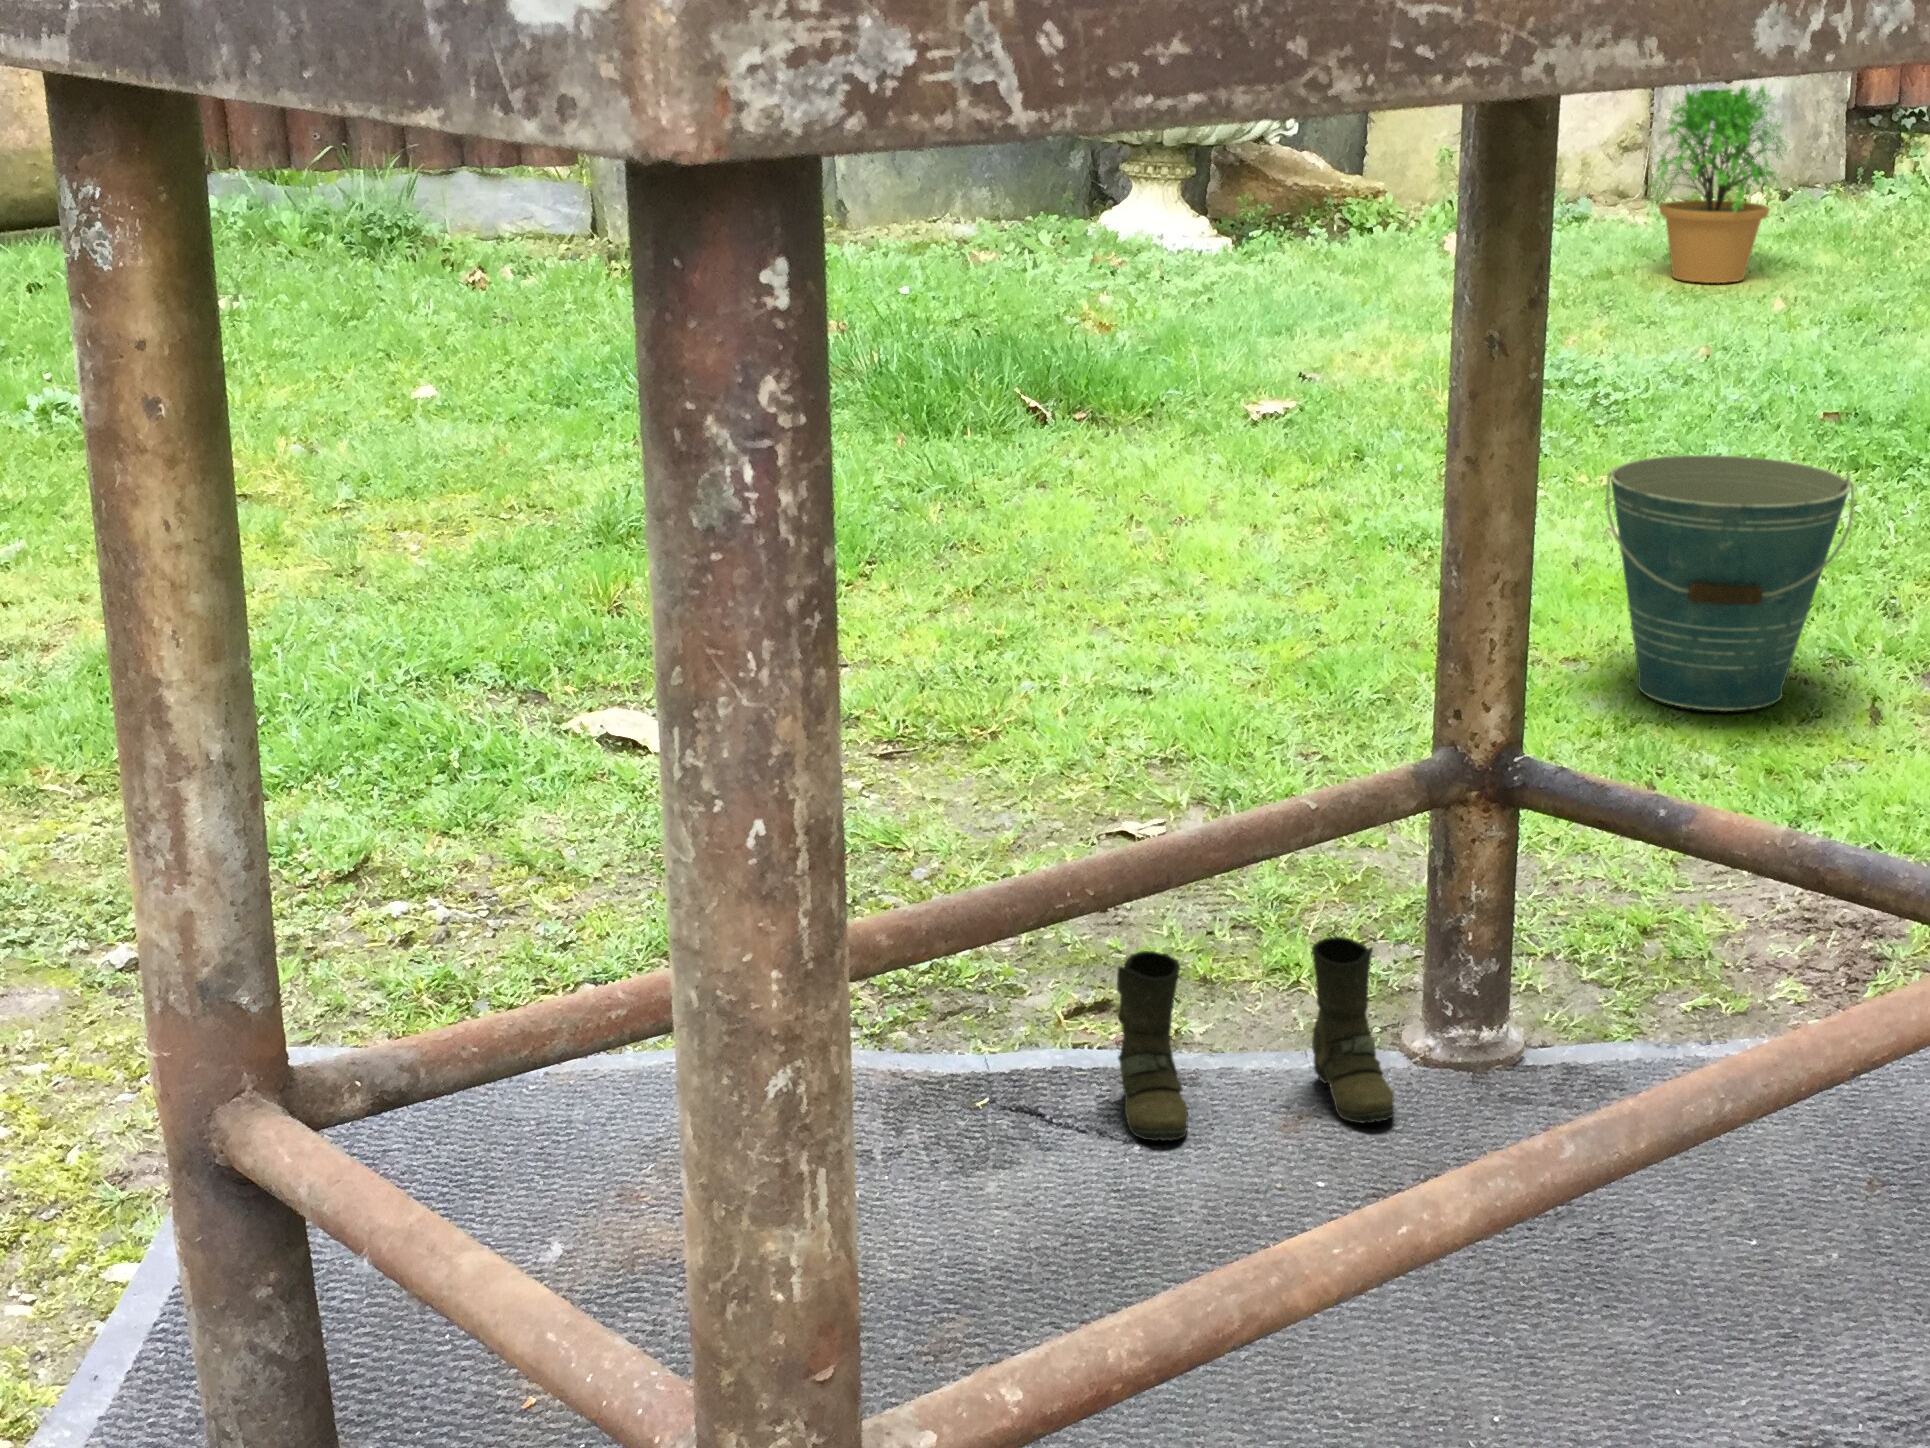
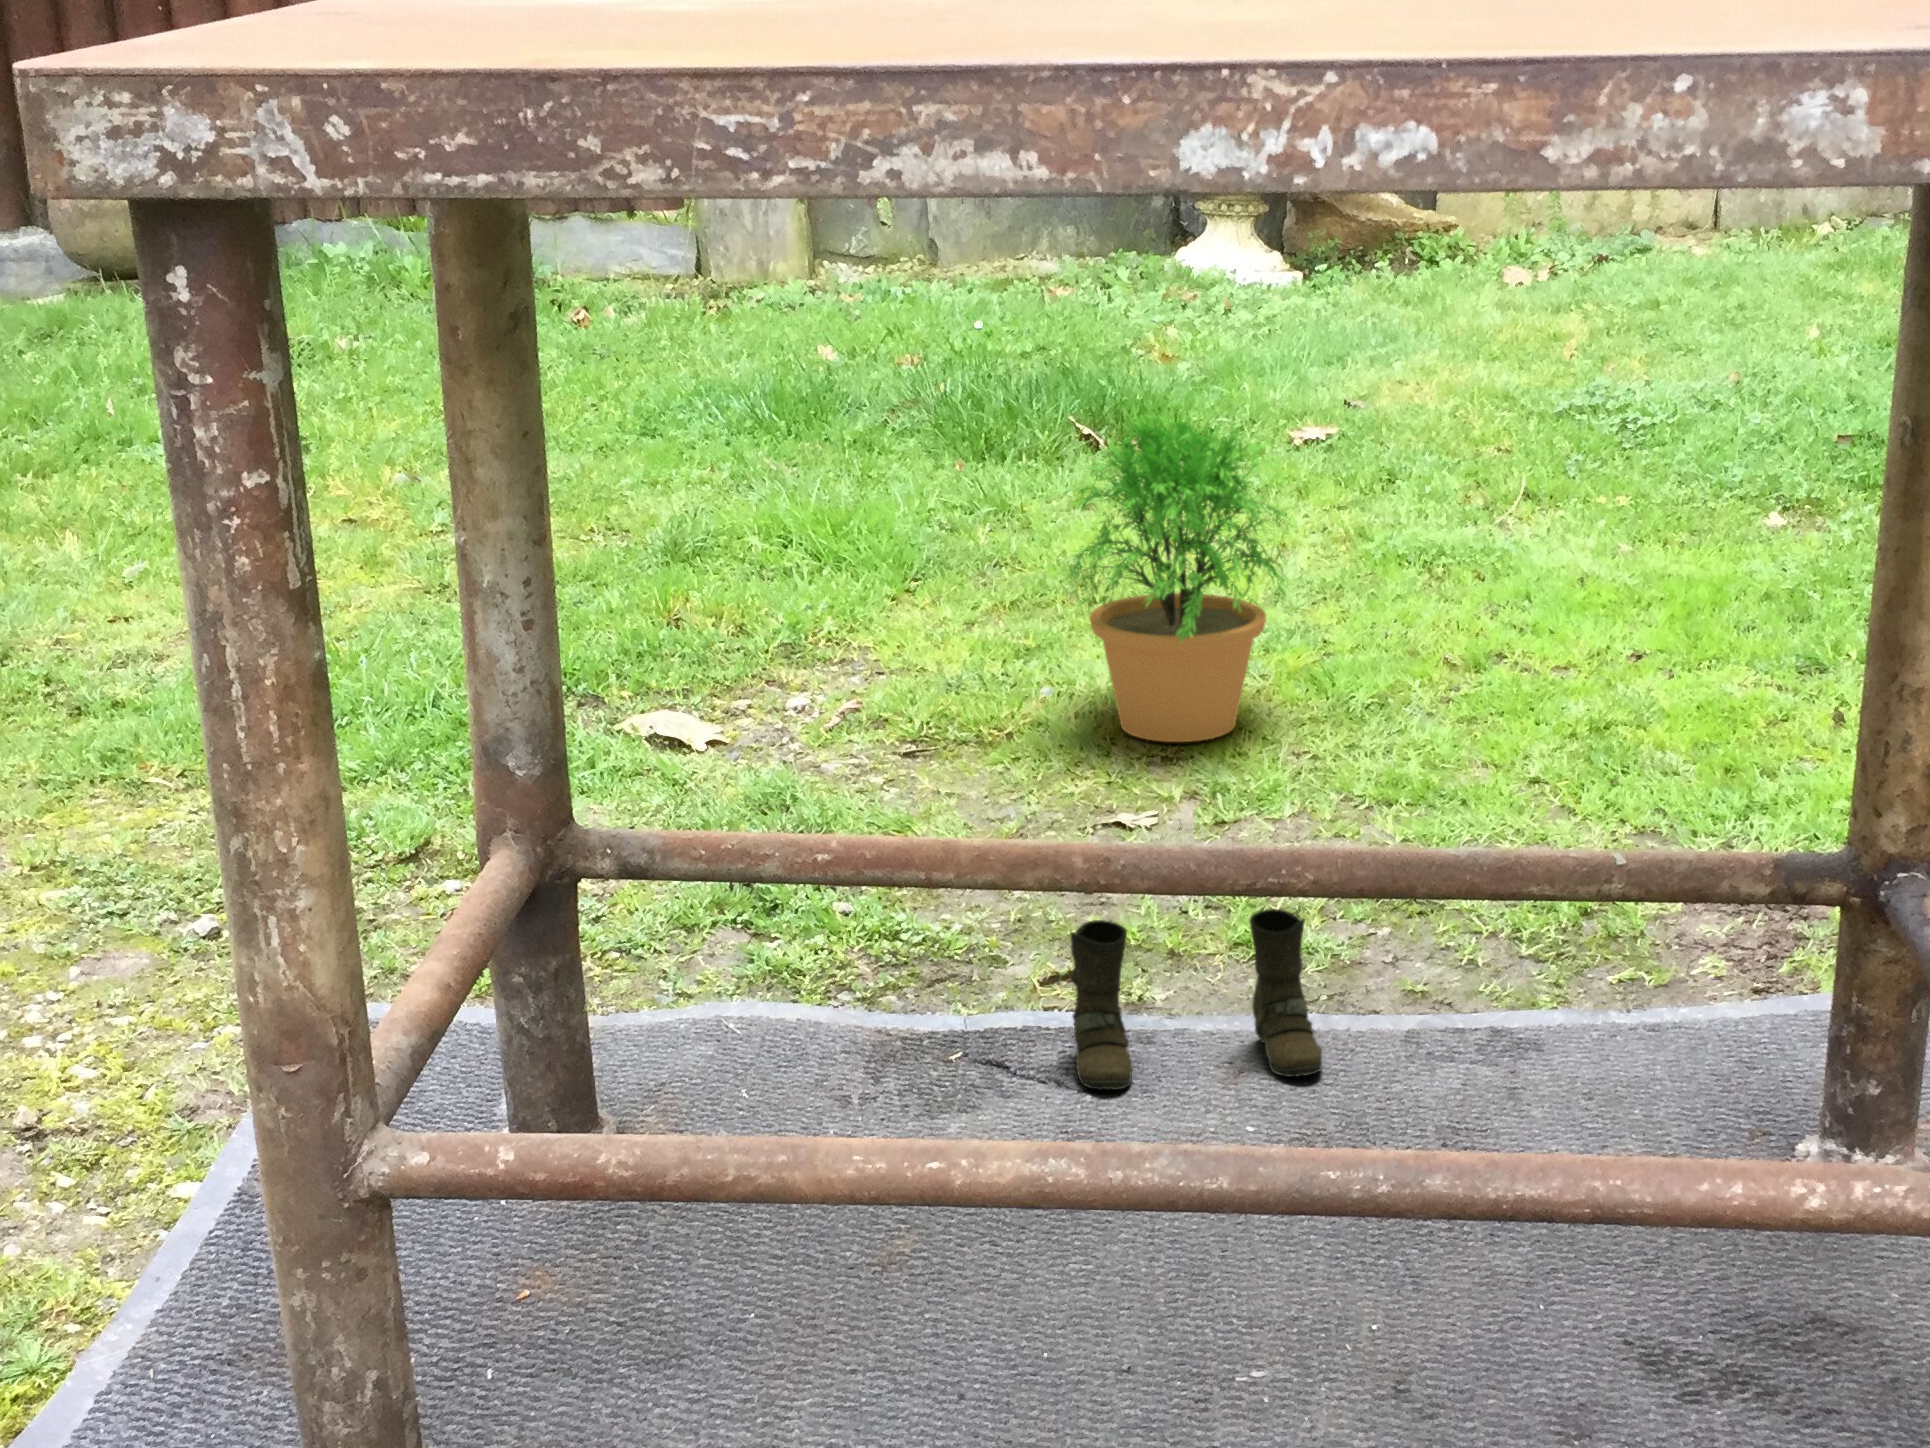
potted plant: present [1648,86,1786,283] -> present [1066,414,1293,742]
bucket: present [1606,455,1854,711] -> none [1579,474,1814,714]

